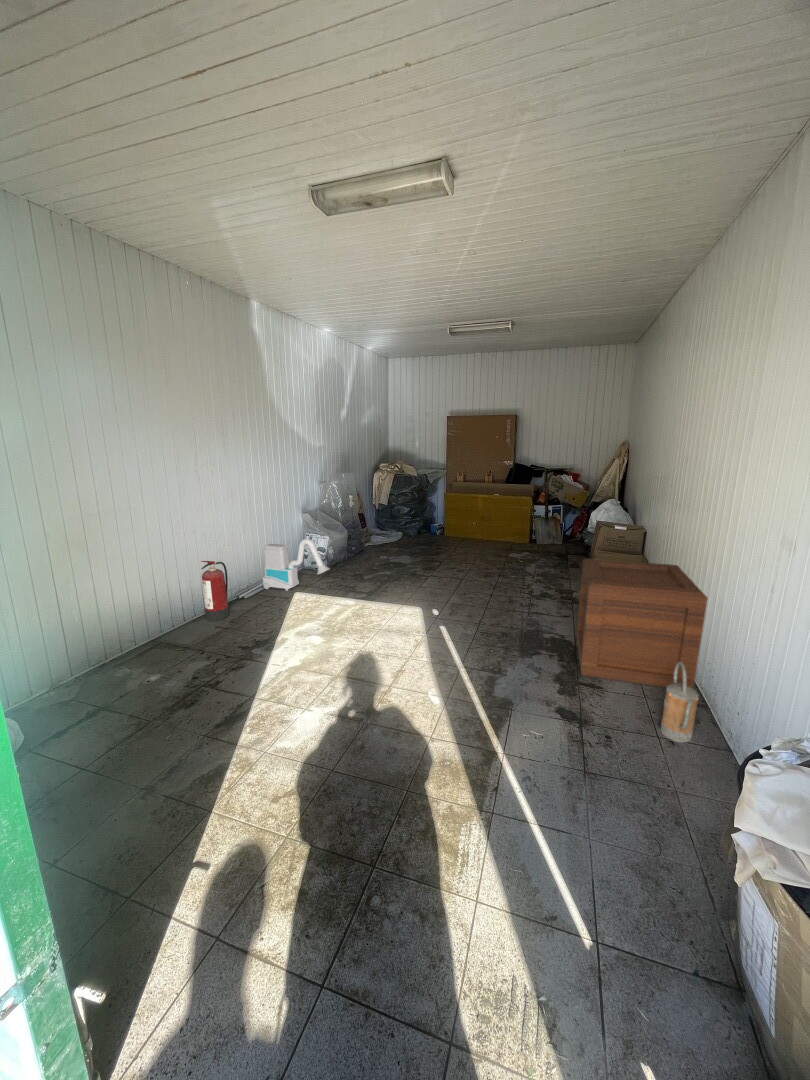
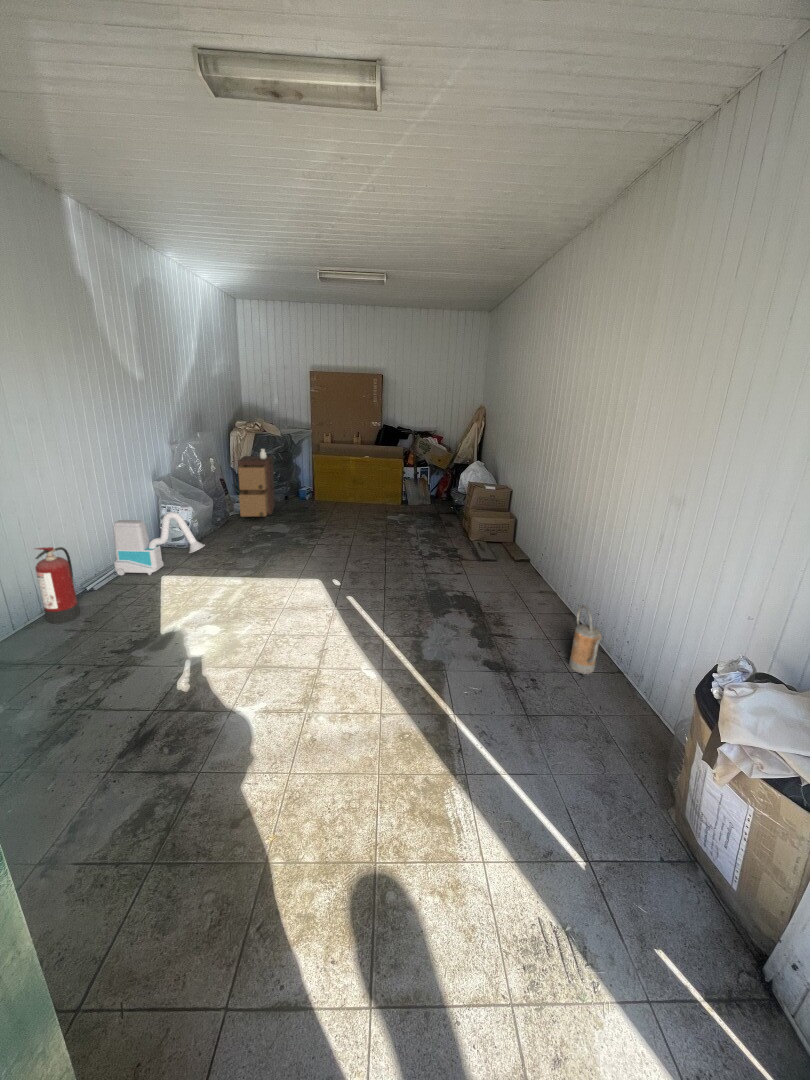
storage cabinet: none [373,487,407,548] -> present [238,449,275,517]
wooden crate: present [576,559,708,688] -> none [475,518,596,629]

